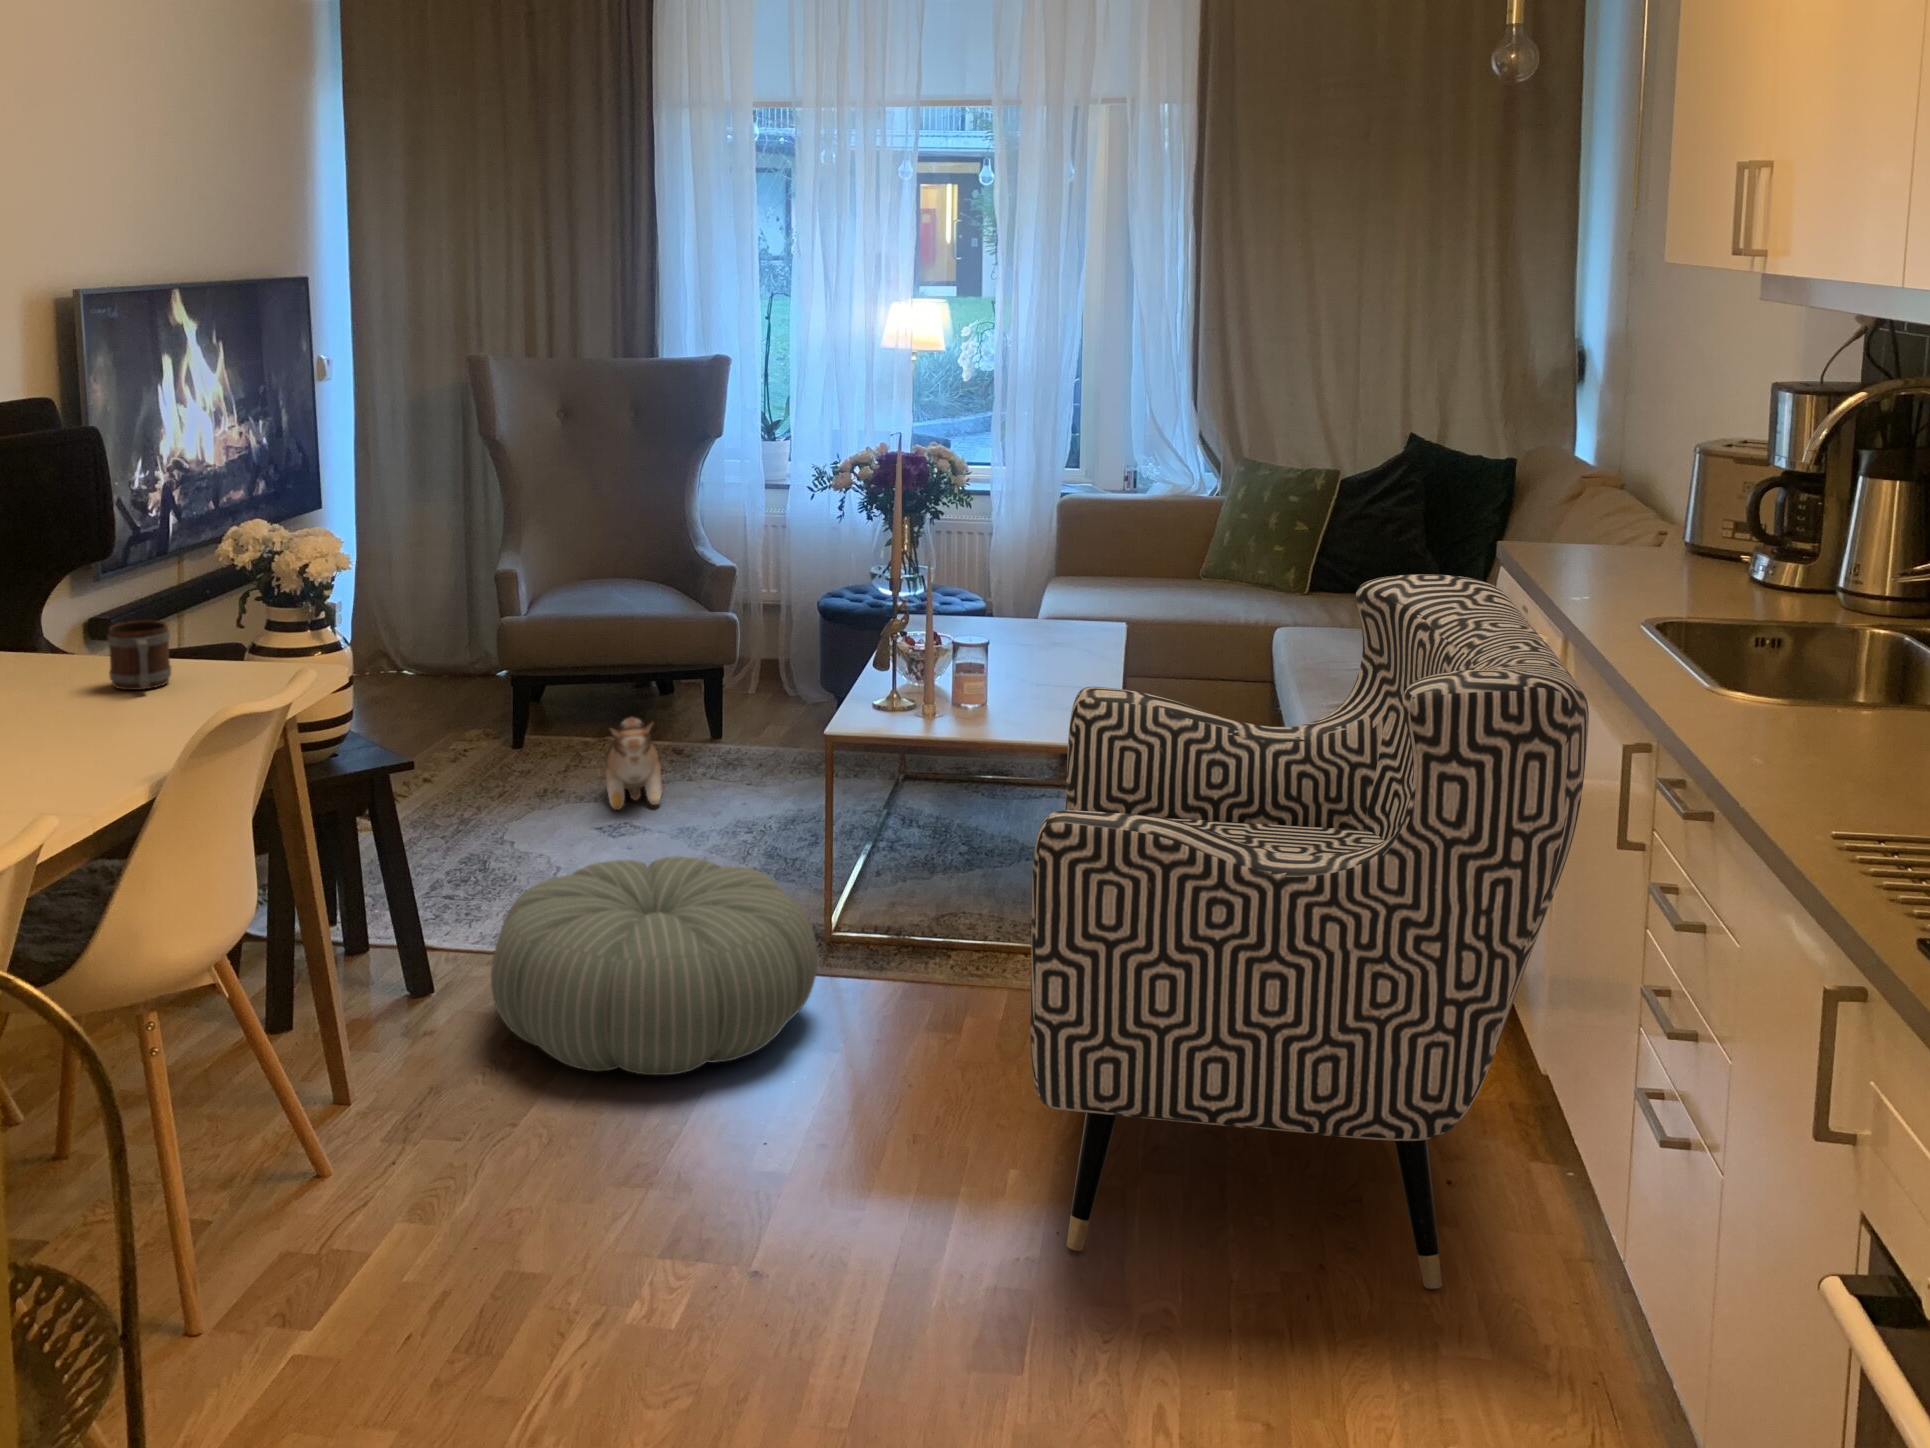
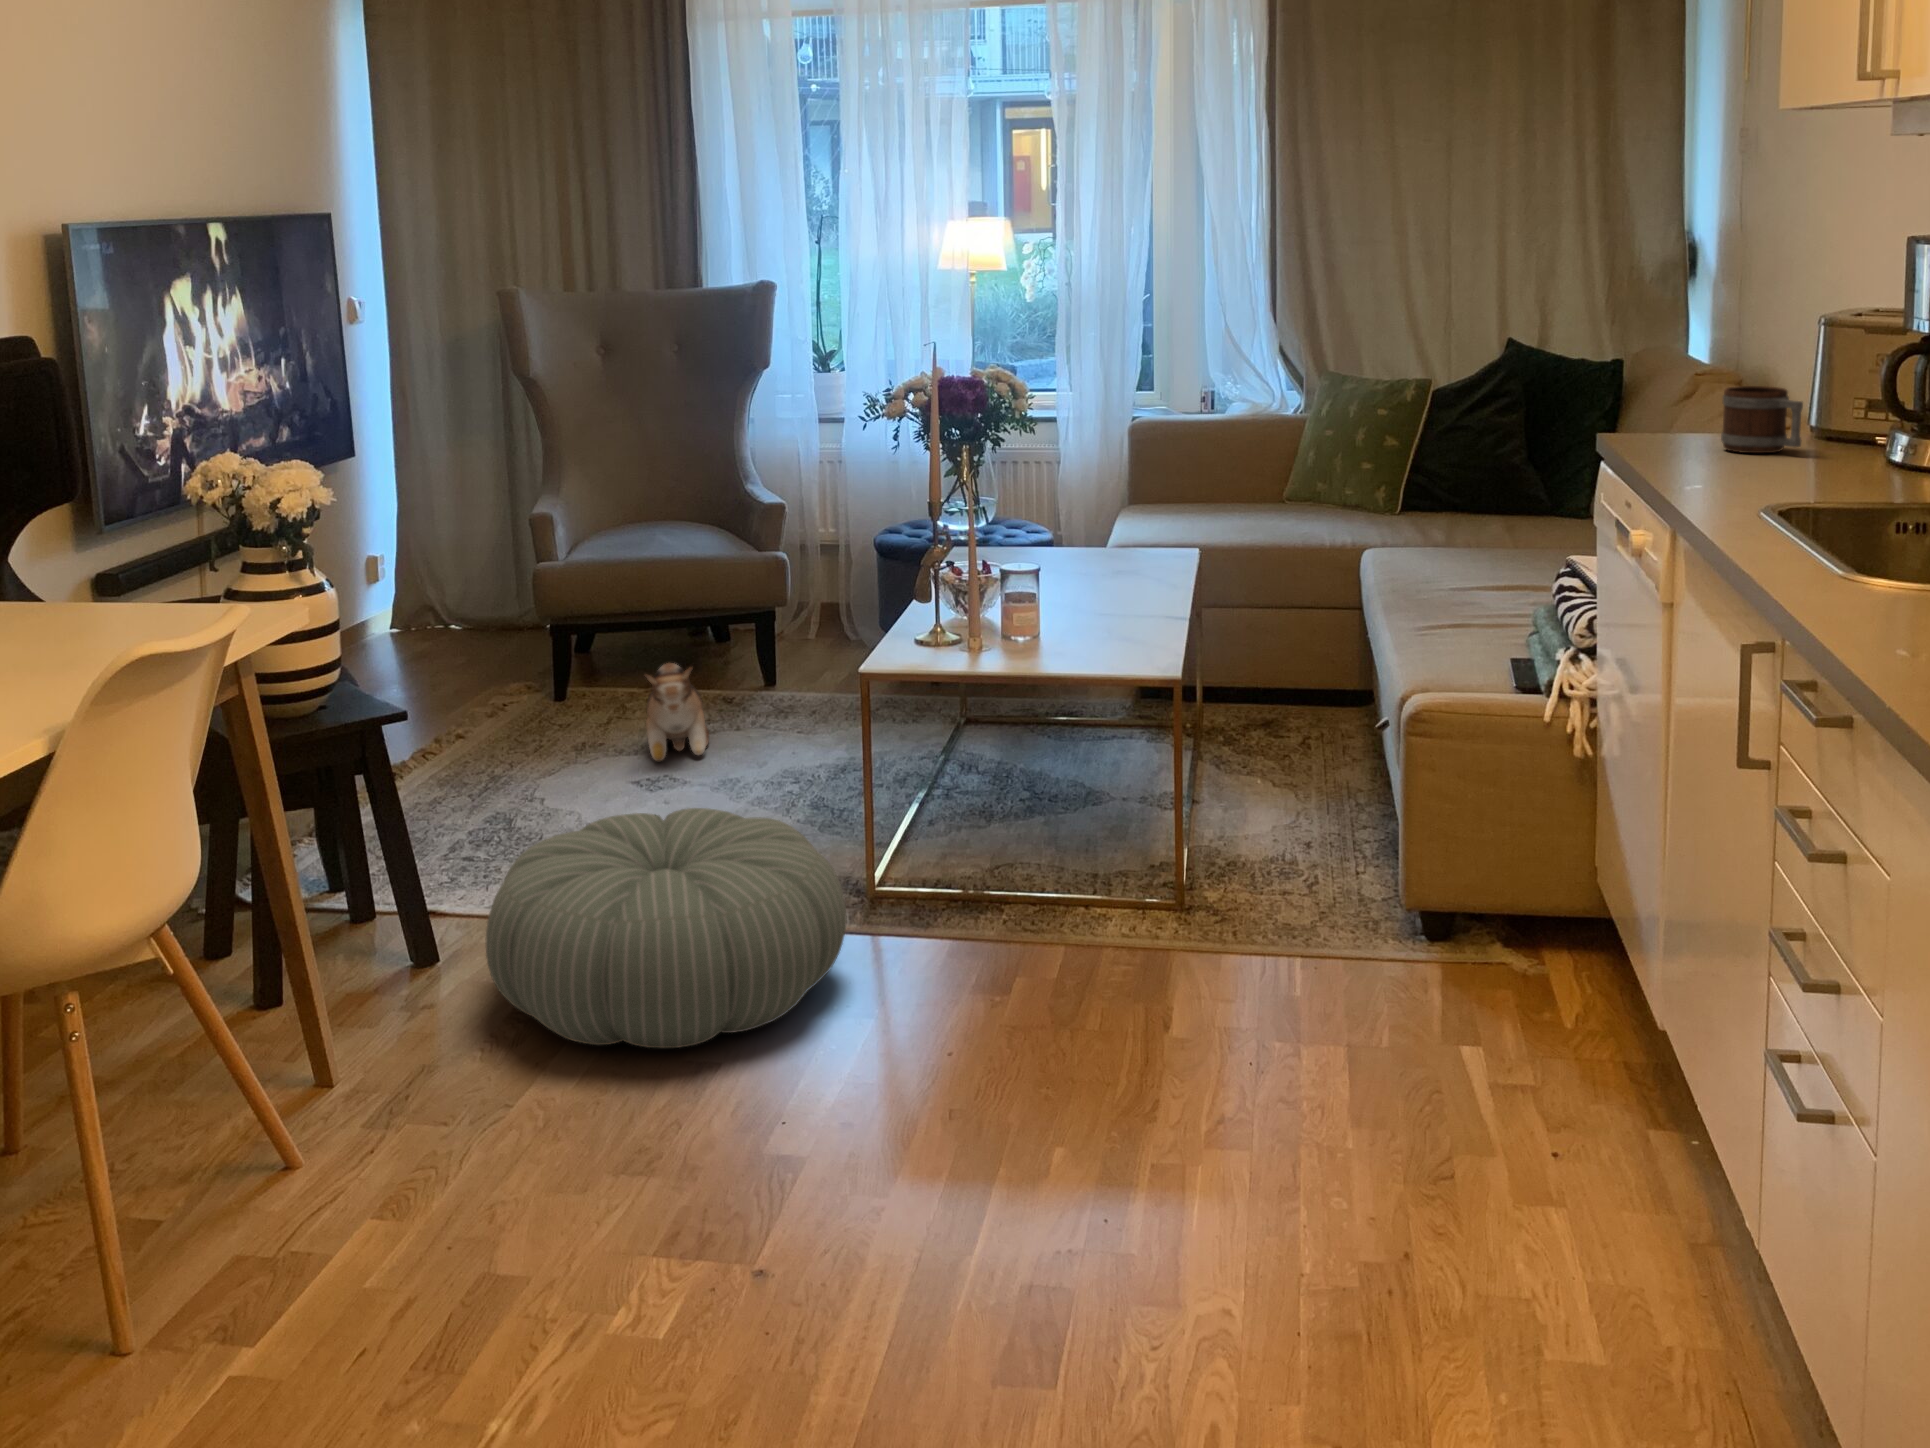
armchair: present [1030,574,1589,1289] -> none [1050,467,1697,1284]
mug: present [107,621,171,690] -> present [1721,386,1803,453]

